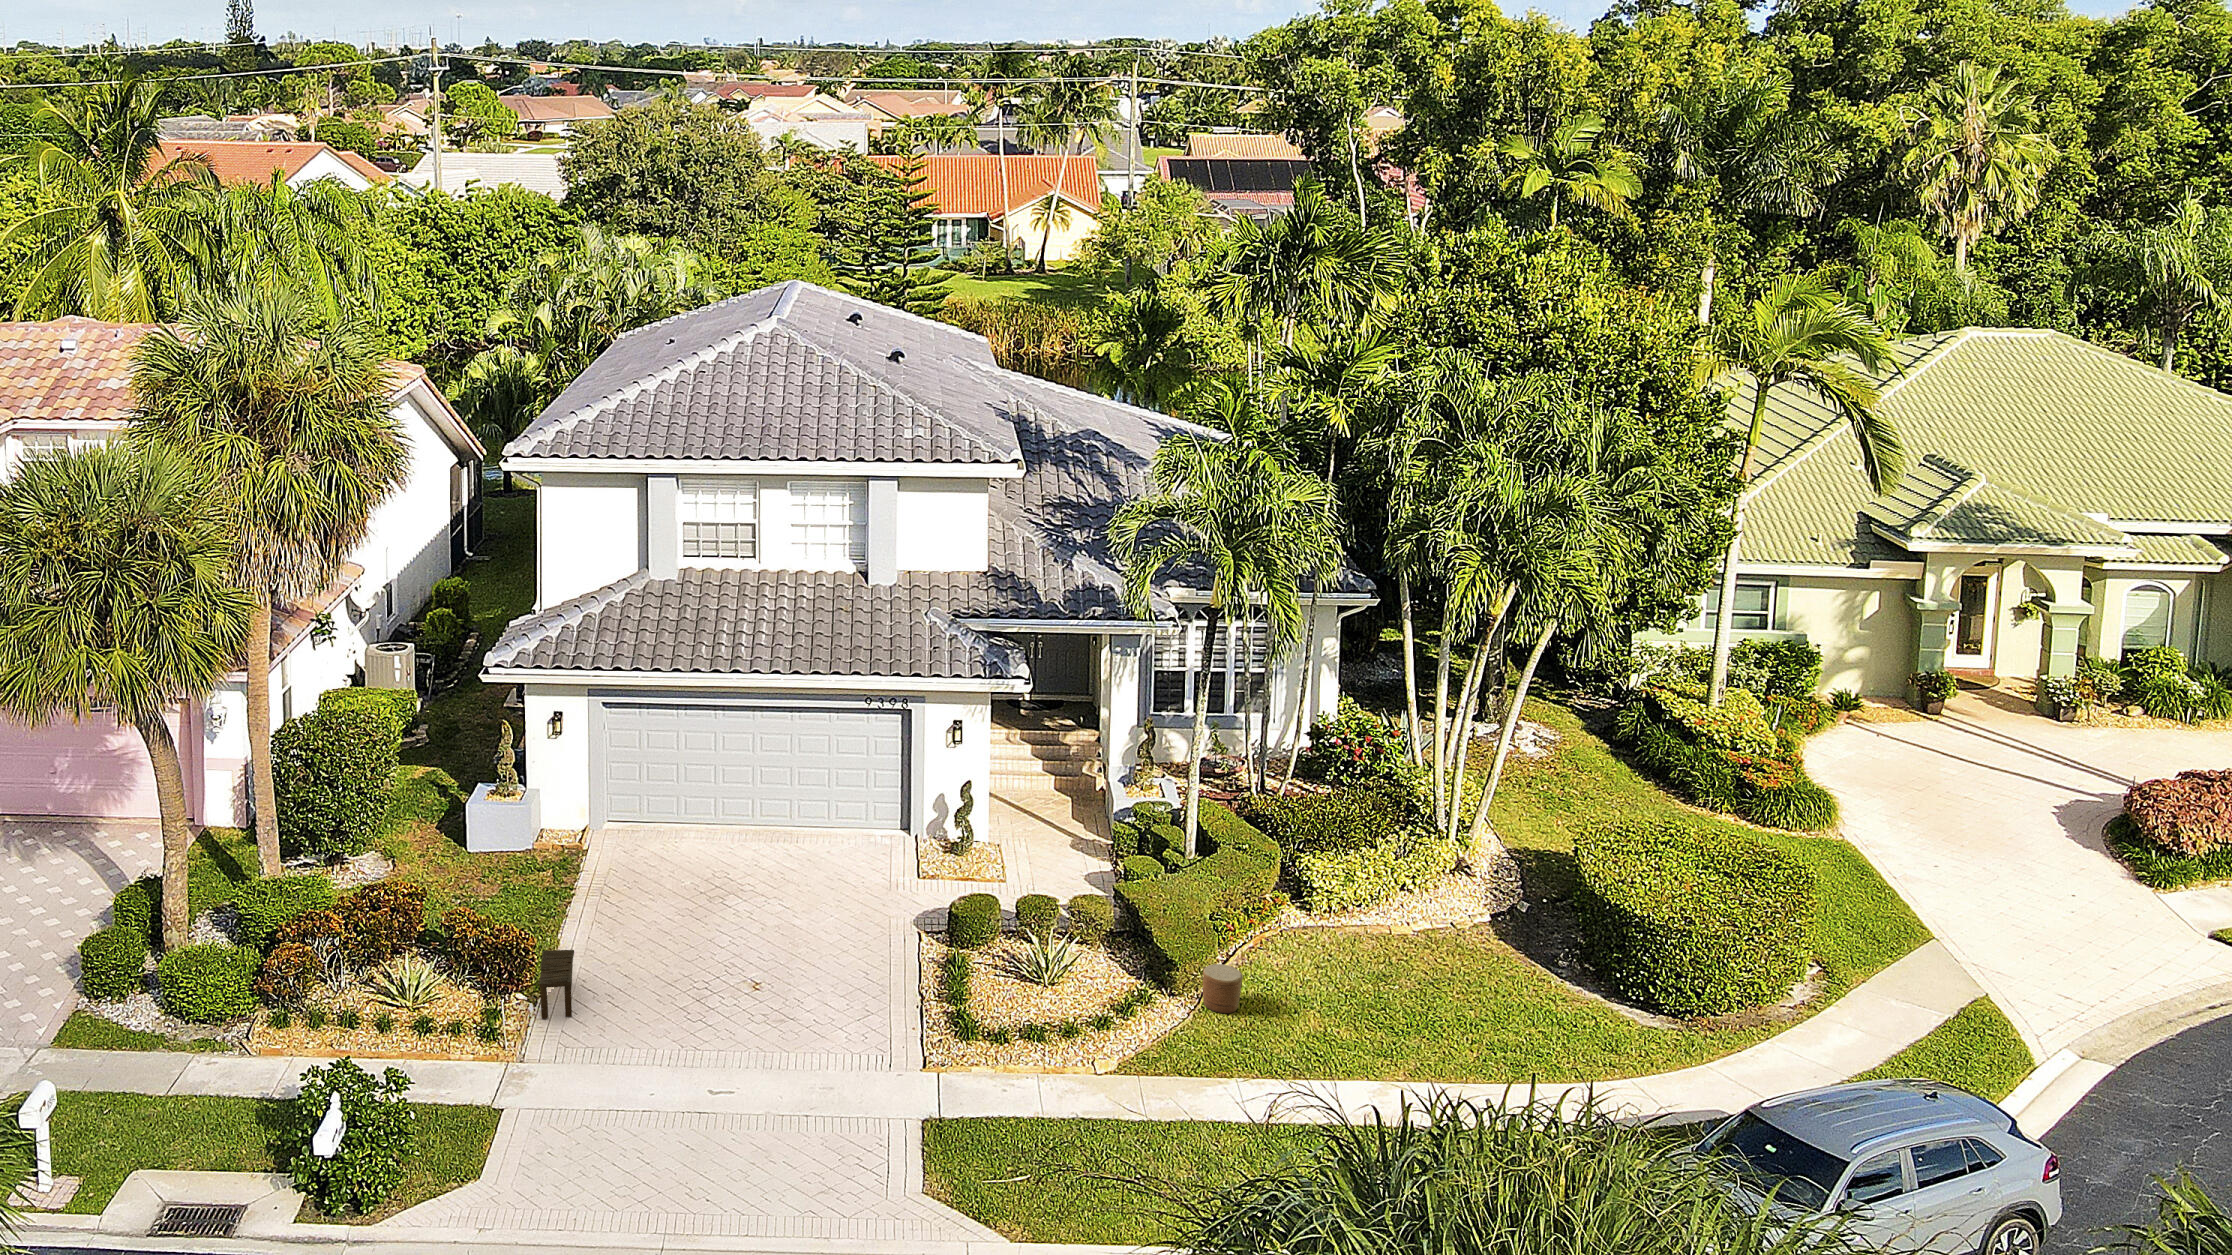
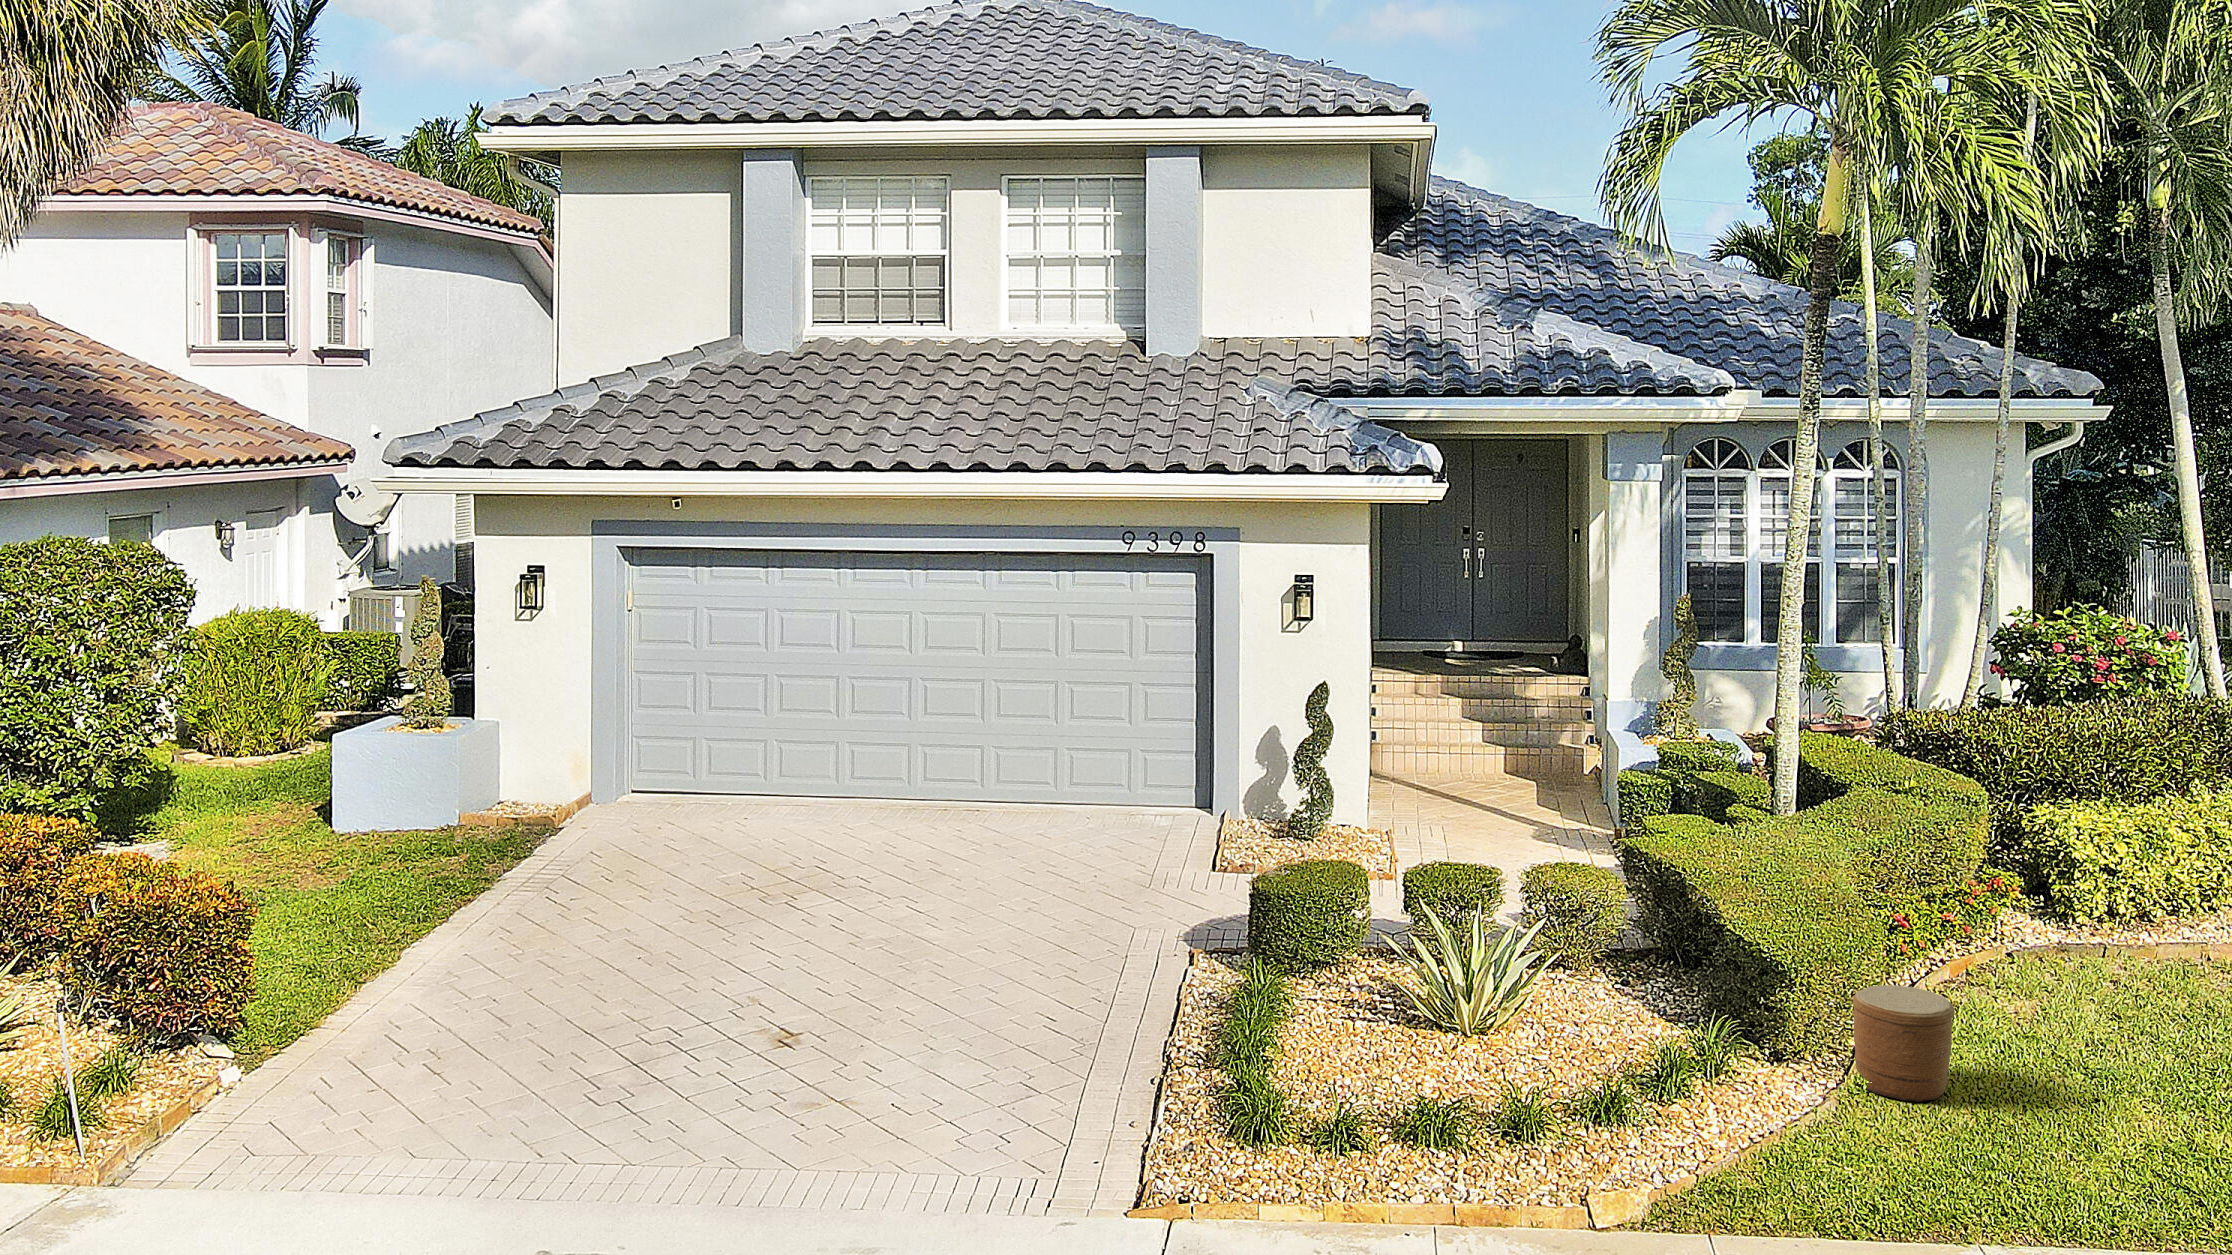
bench: present [539,950,574,1019] -> none [201,937,346,1084]

